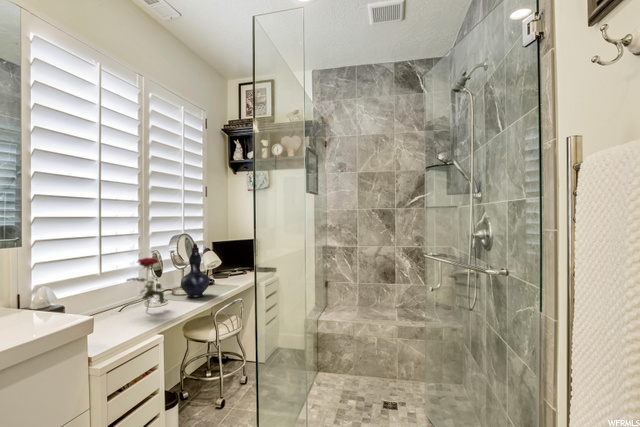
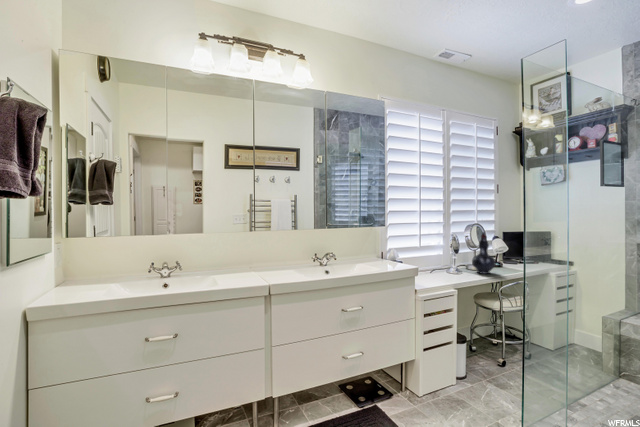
flower: present [127,258,164,305] -> none [435,239,459,276]

